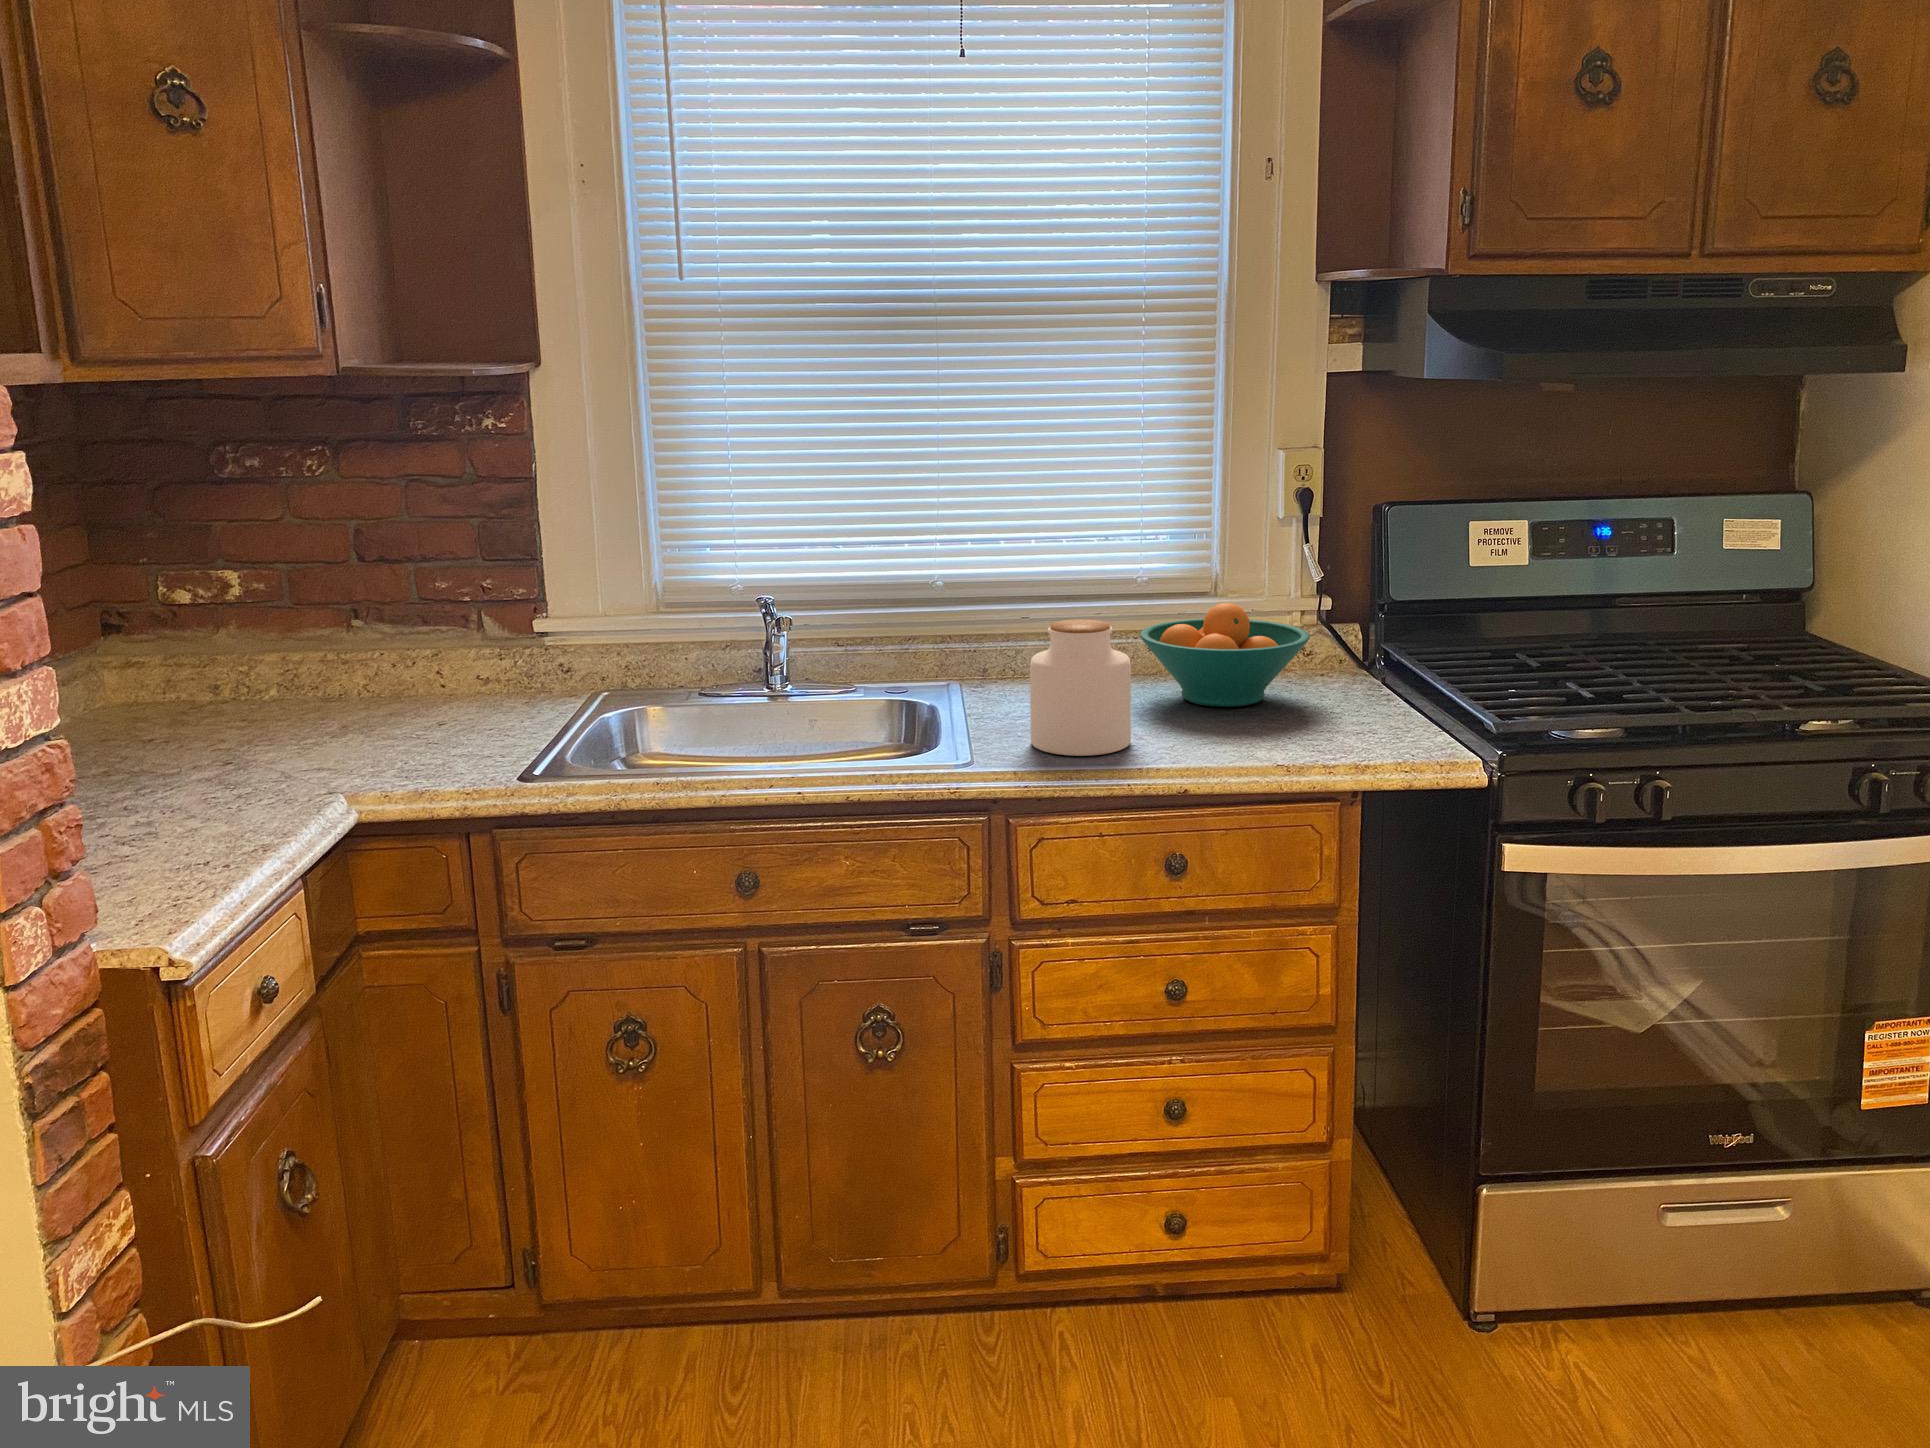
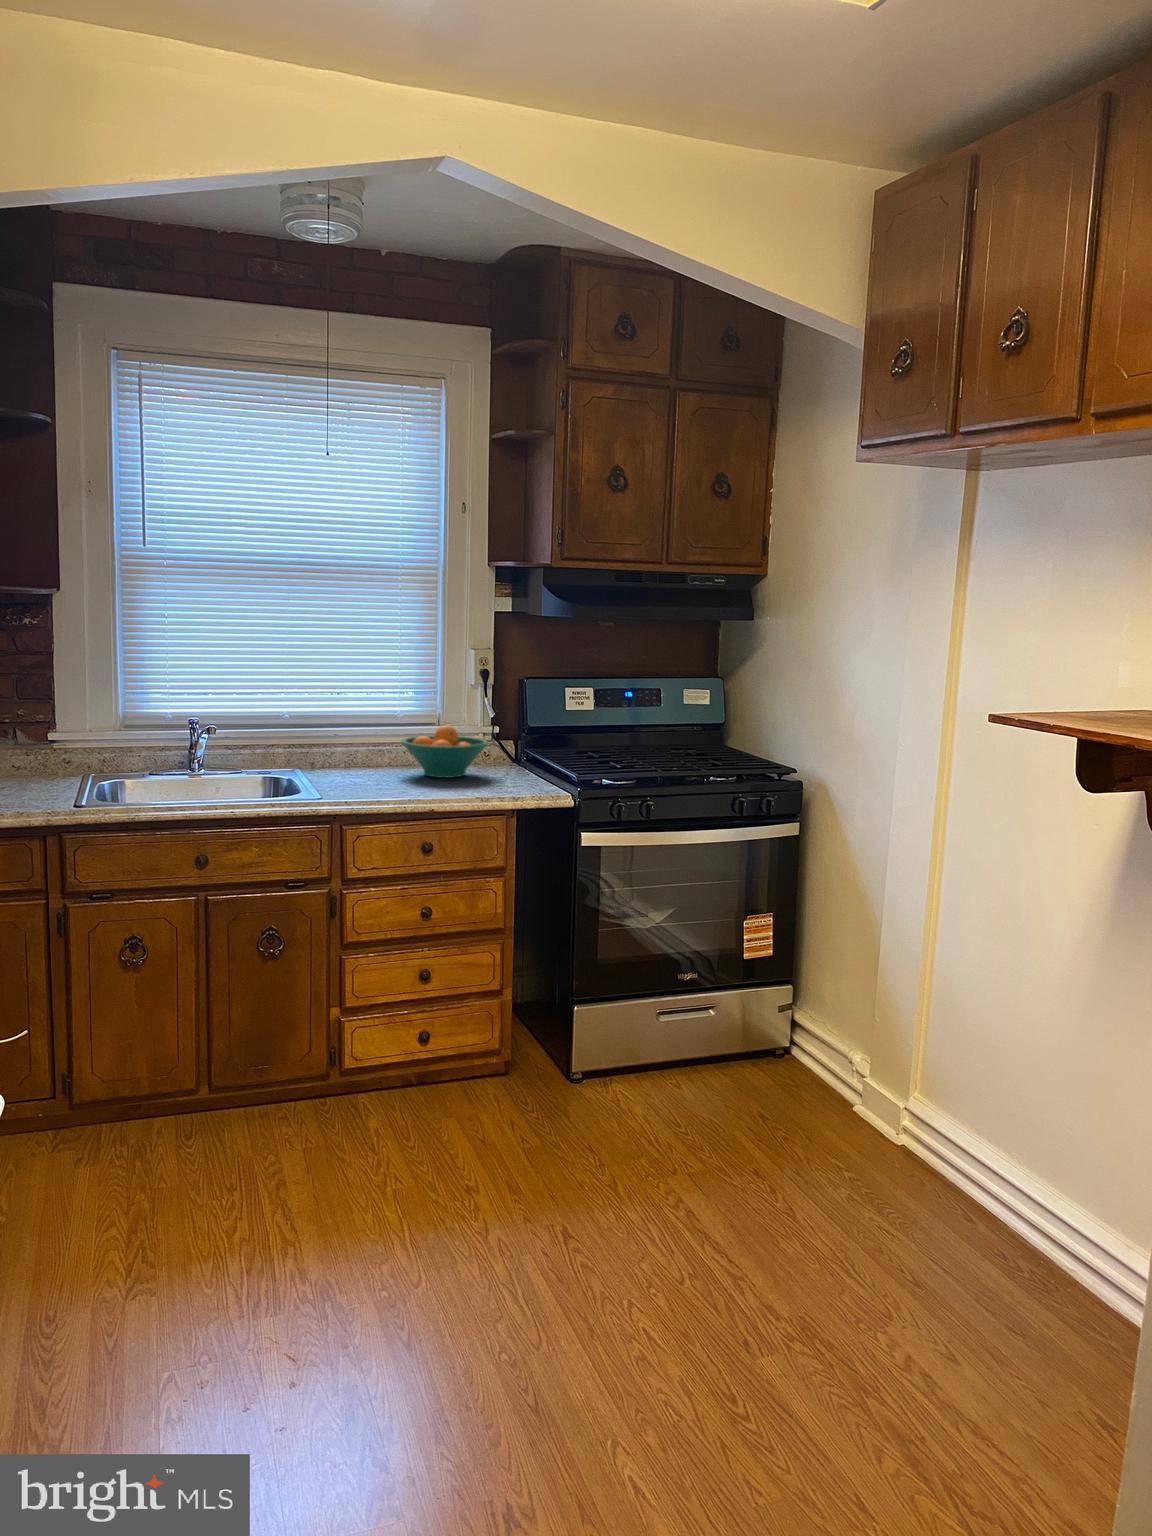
jar: present [1030,619,1131,756] -> none [350,728,401,795]

